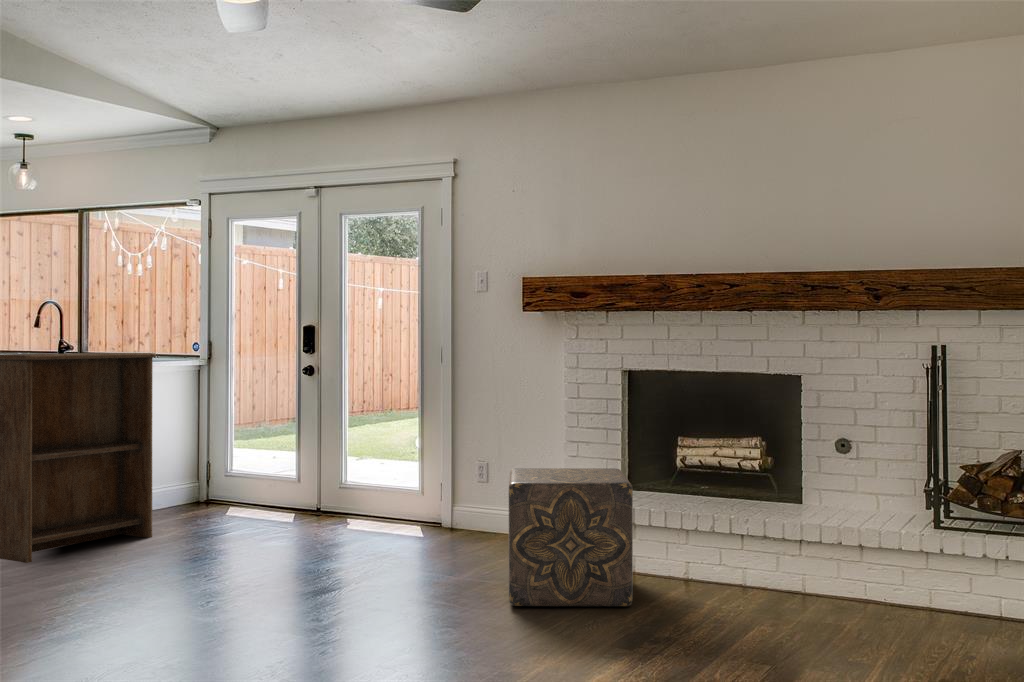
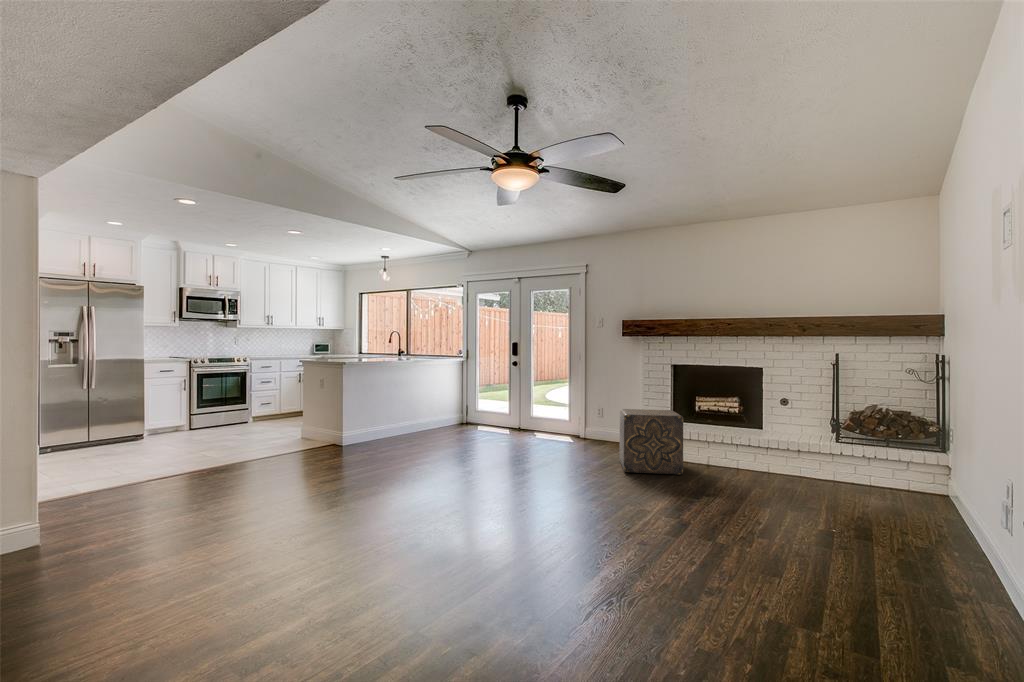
bookshelf: present [0,353,156,563] -> none [384,353,450,446]

